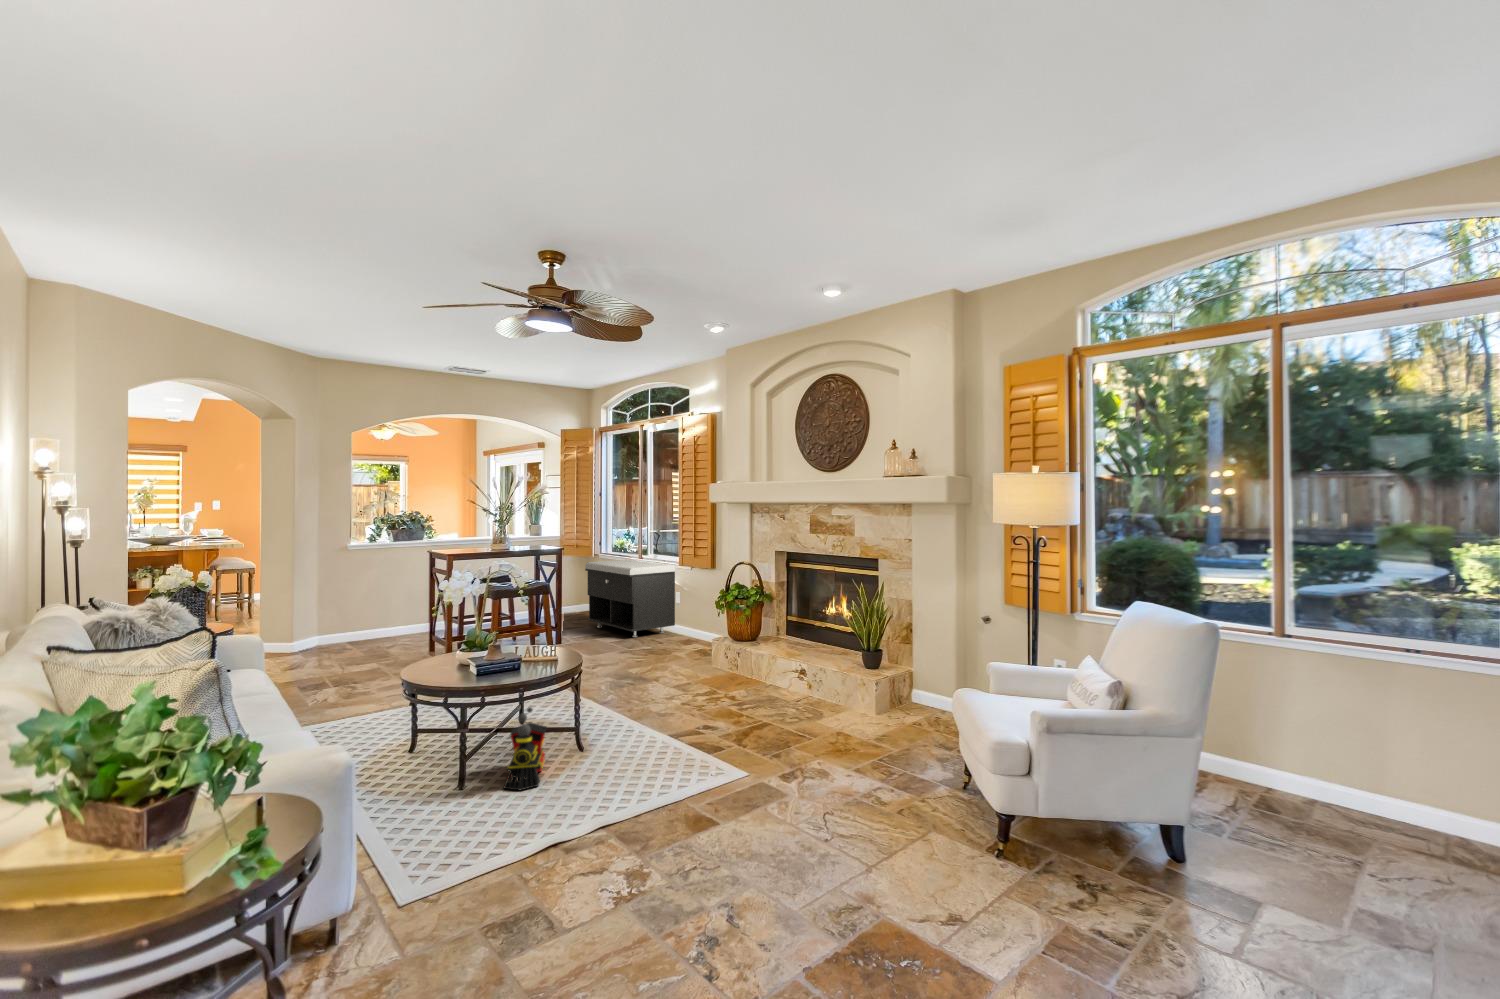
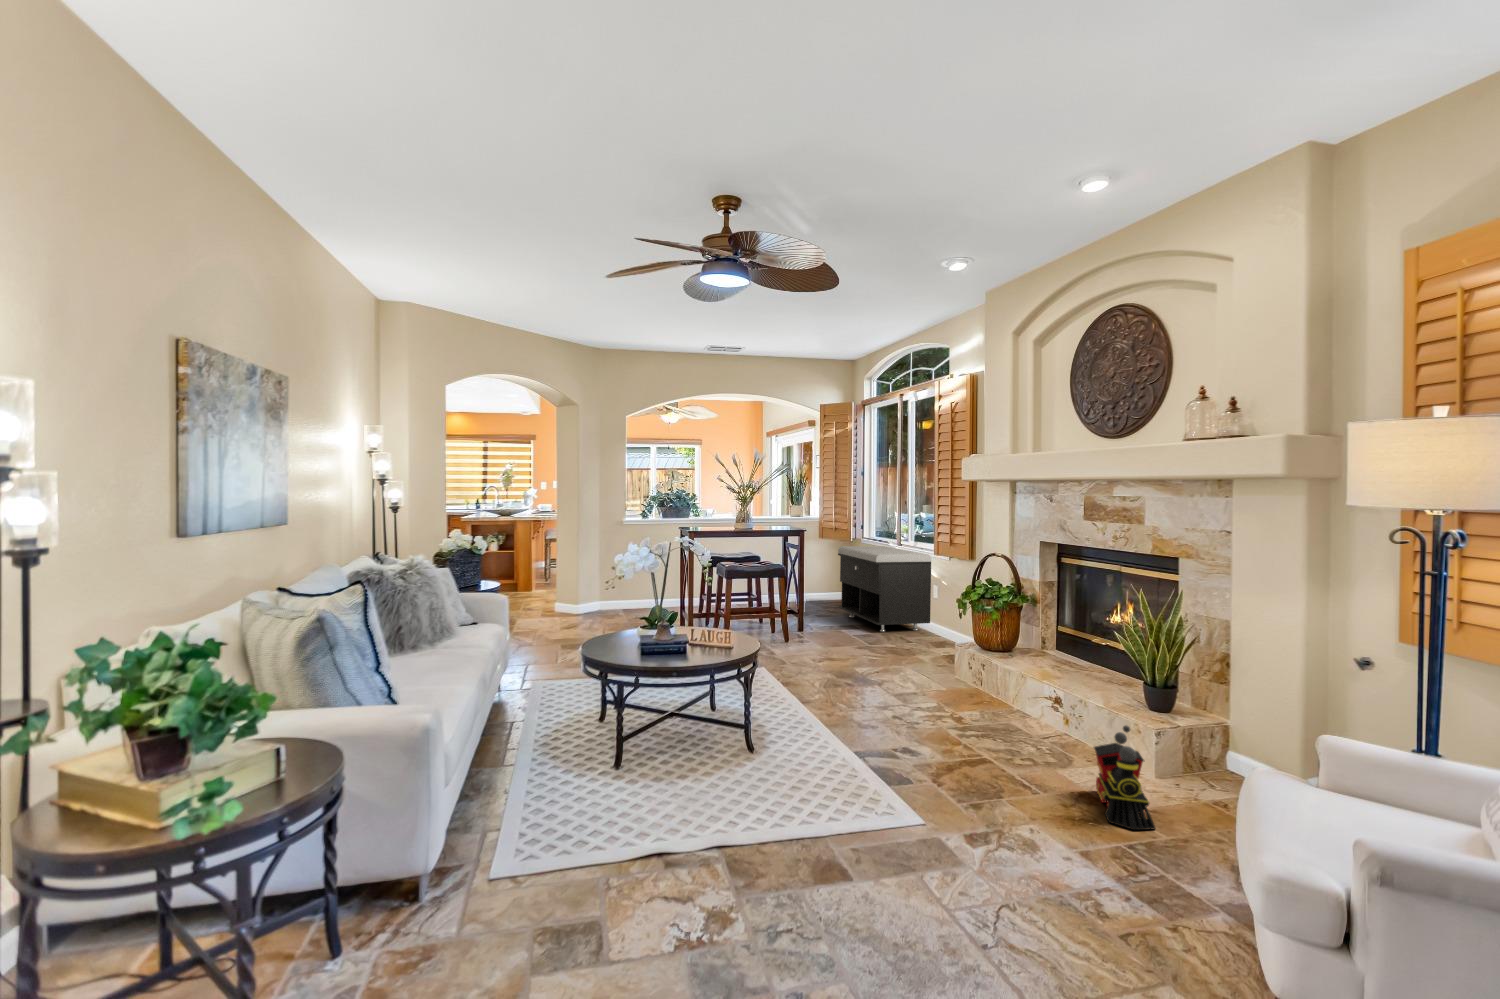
toy train: present [504,707,547,790] -> present [1094,726,1155,830]

